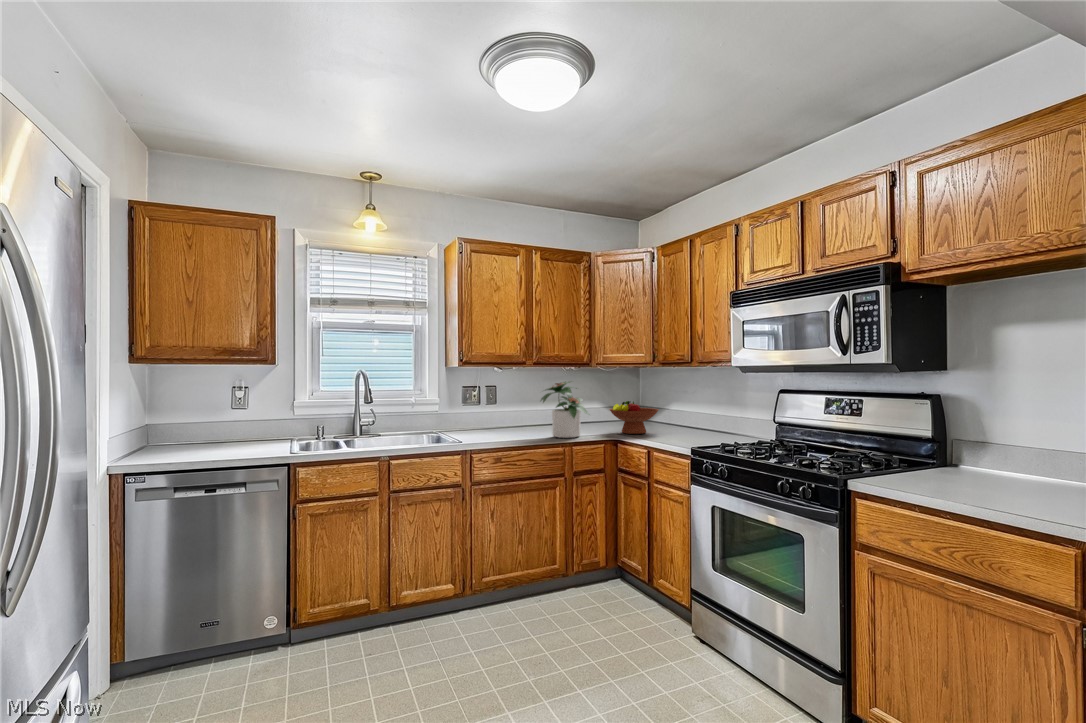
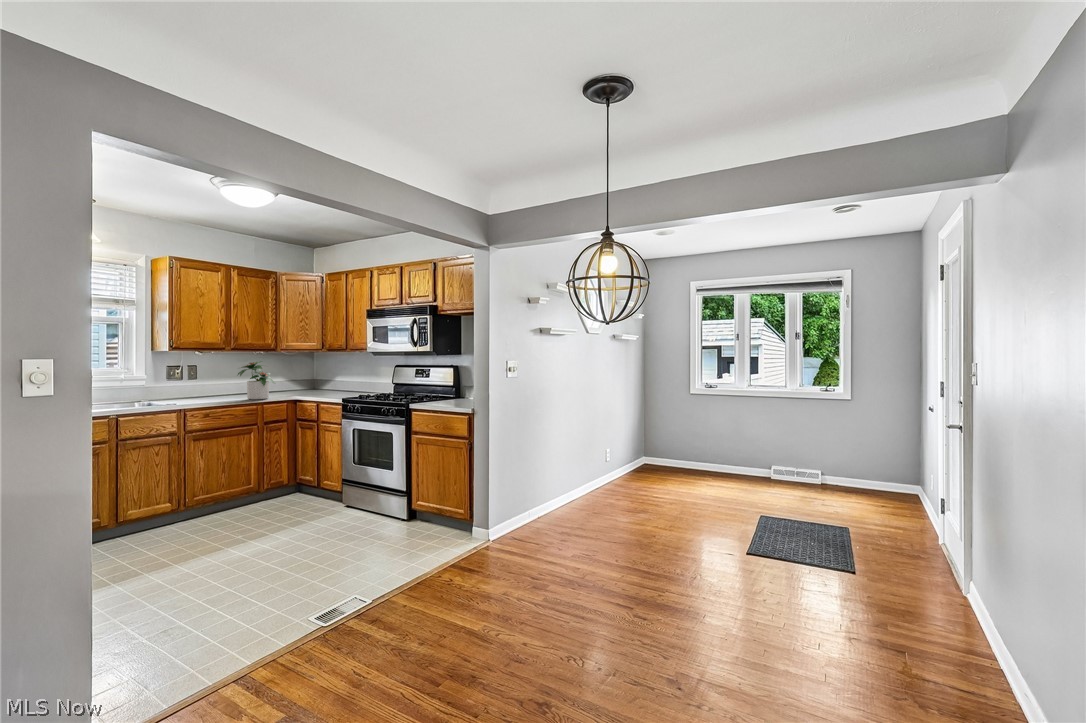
fruit bowl: present [610,401,659,434] -> none [290,374,325,396]

